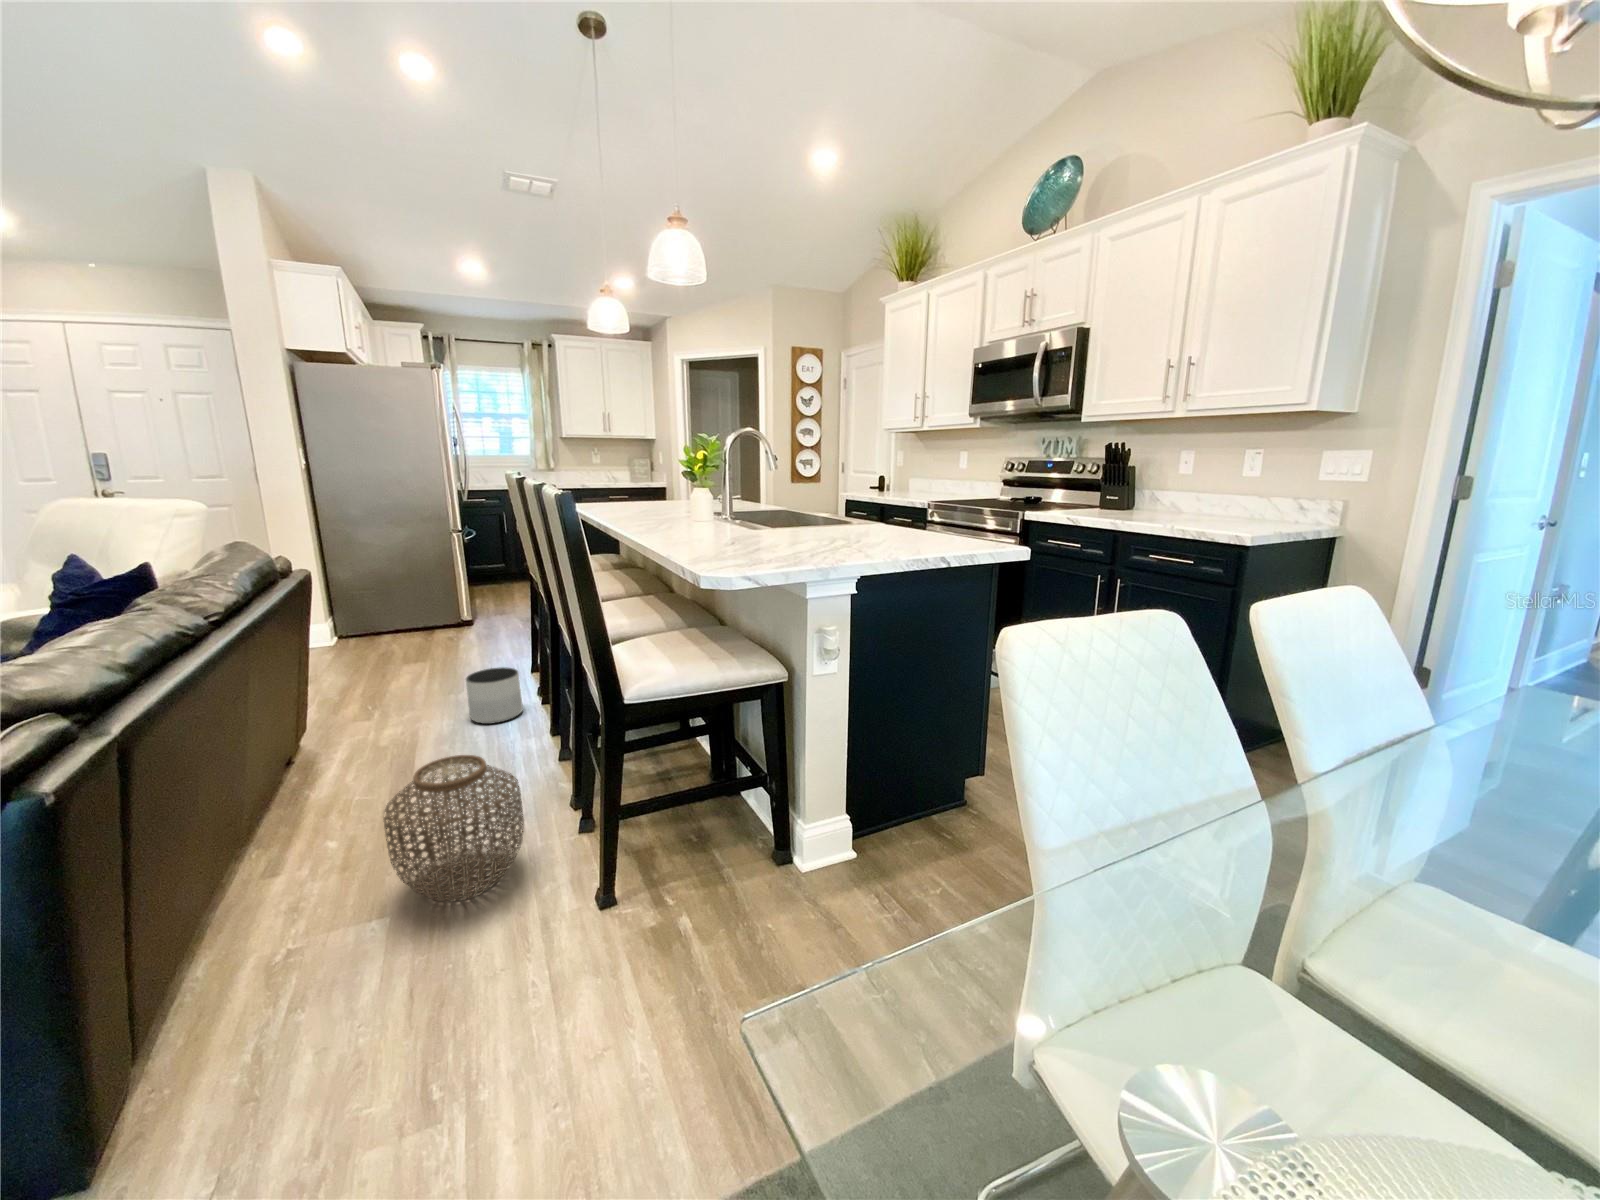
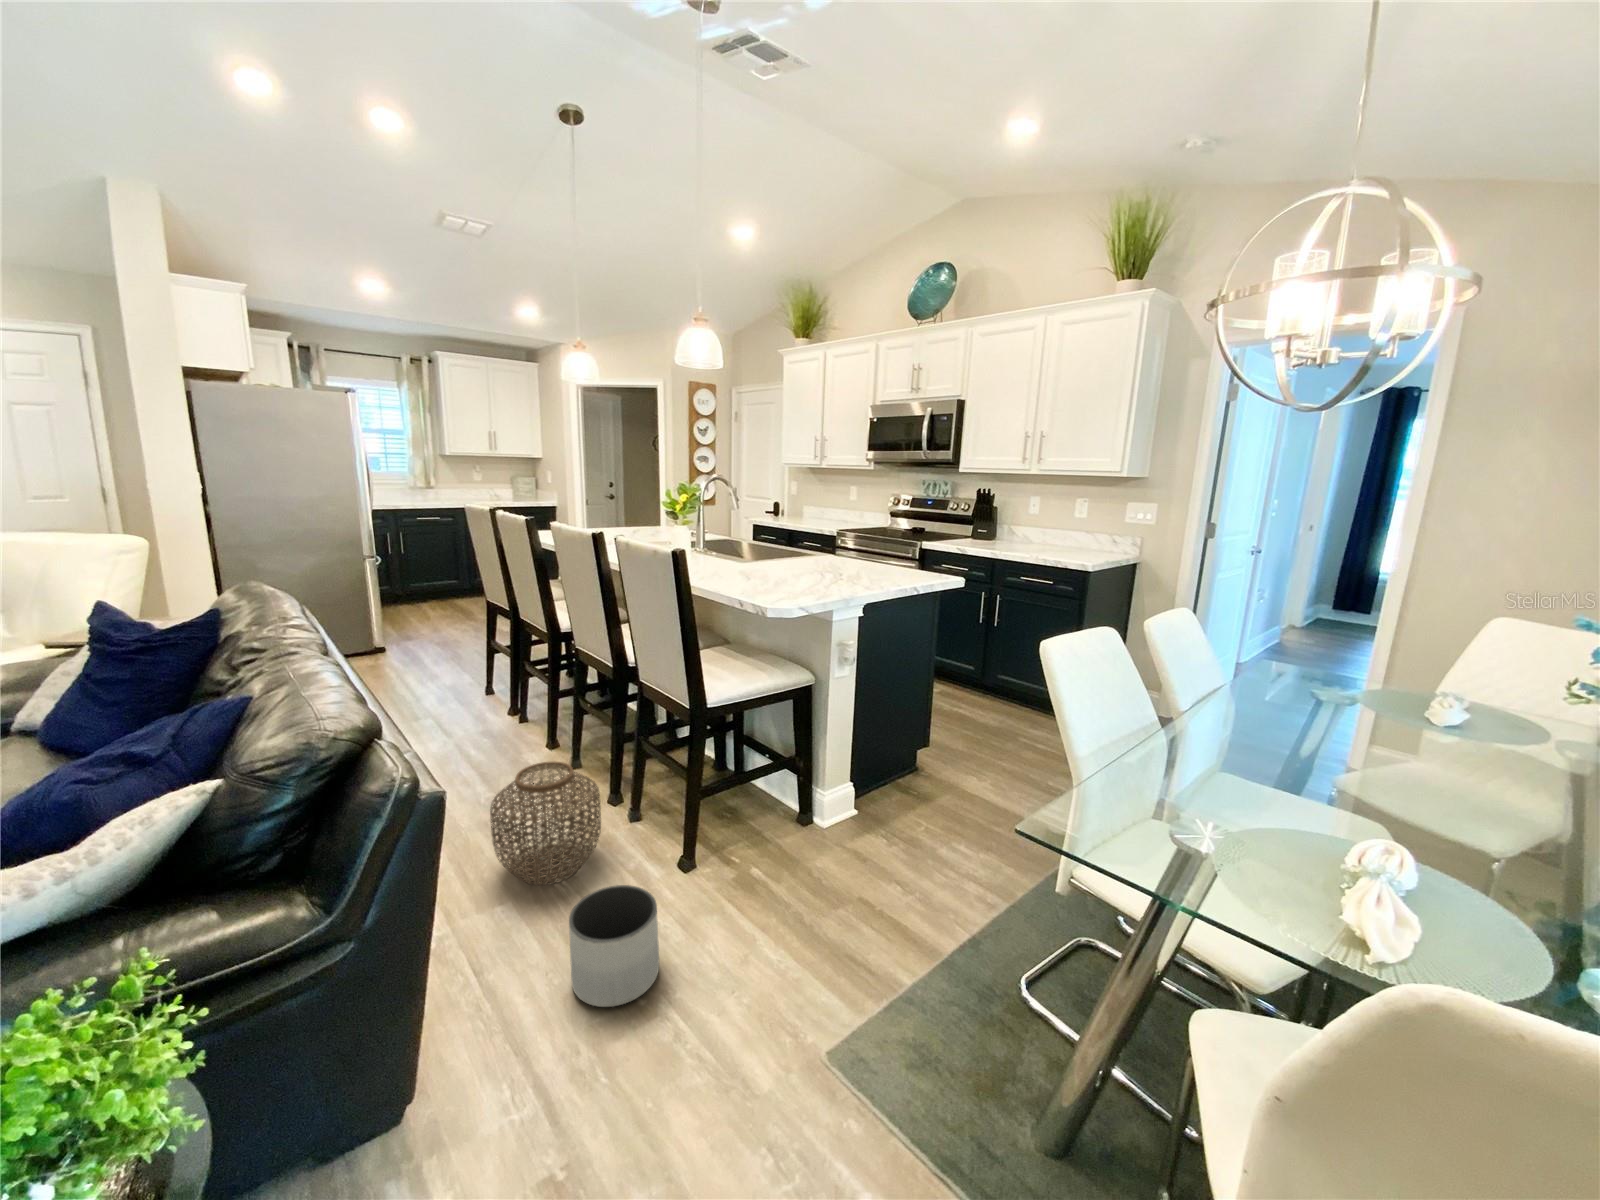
planter: present [466,667,523,724] -> present [569,885,659,1007]

